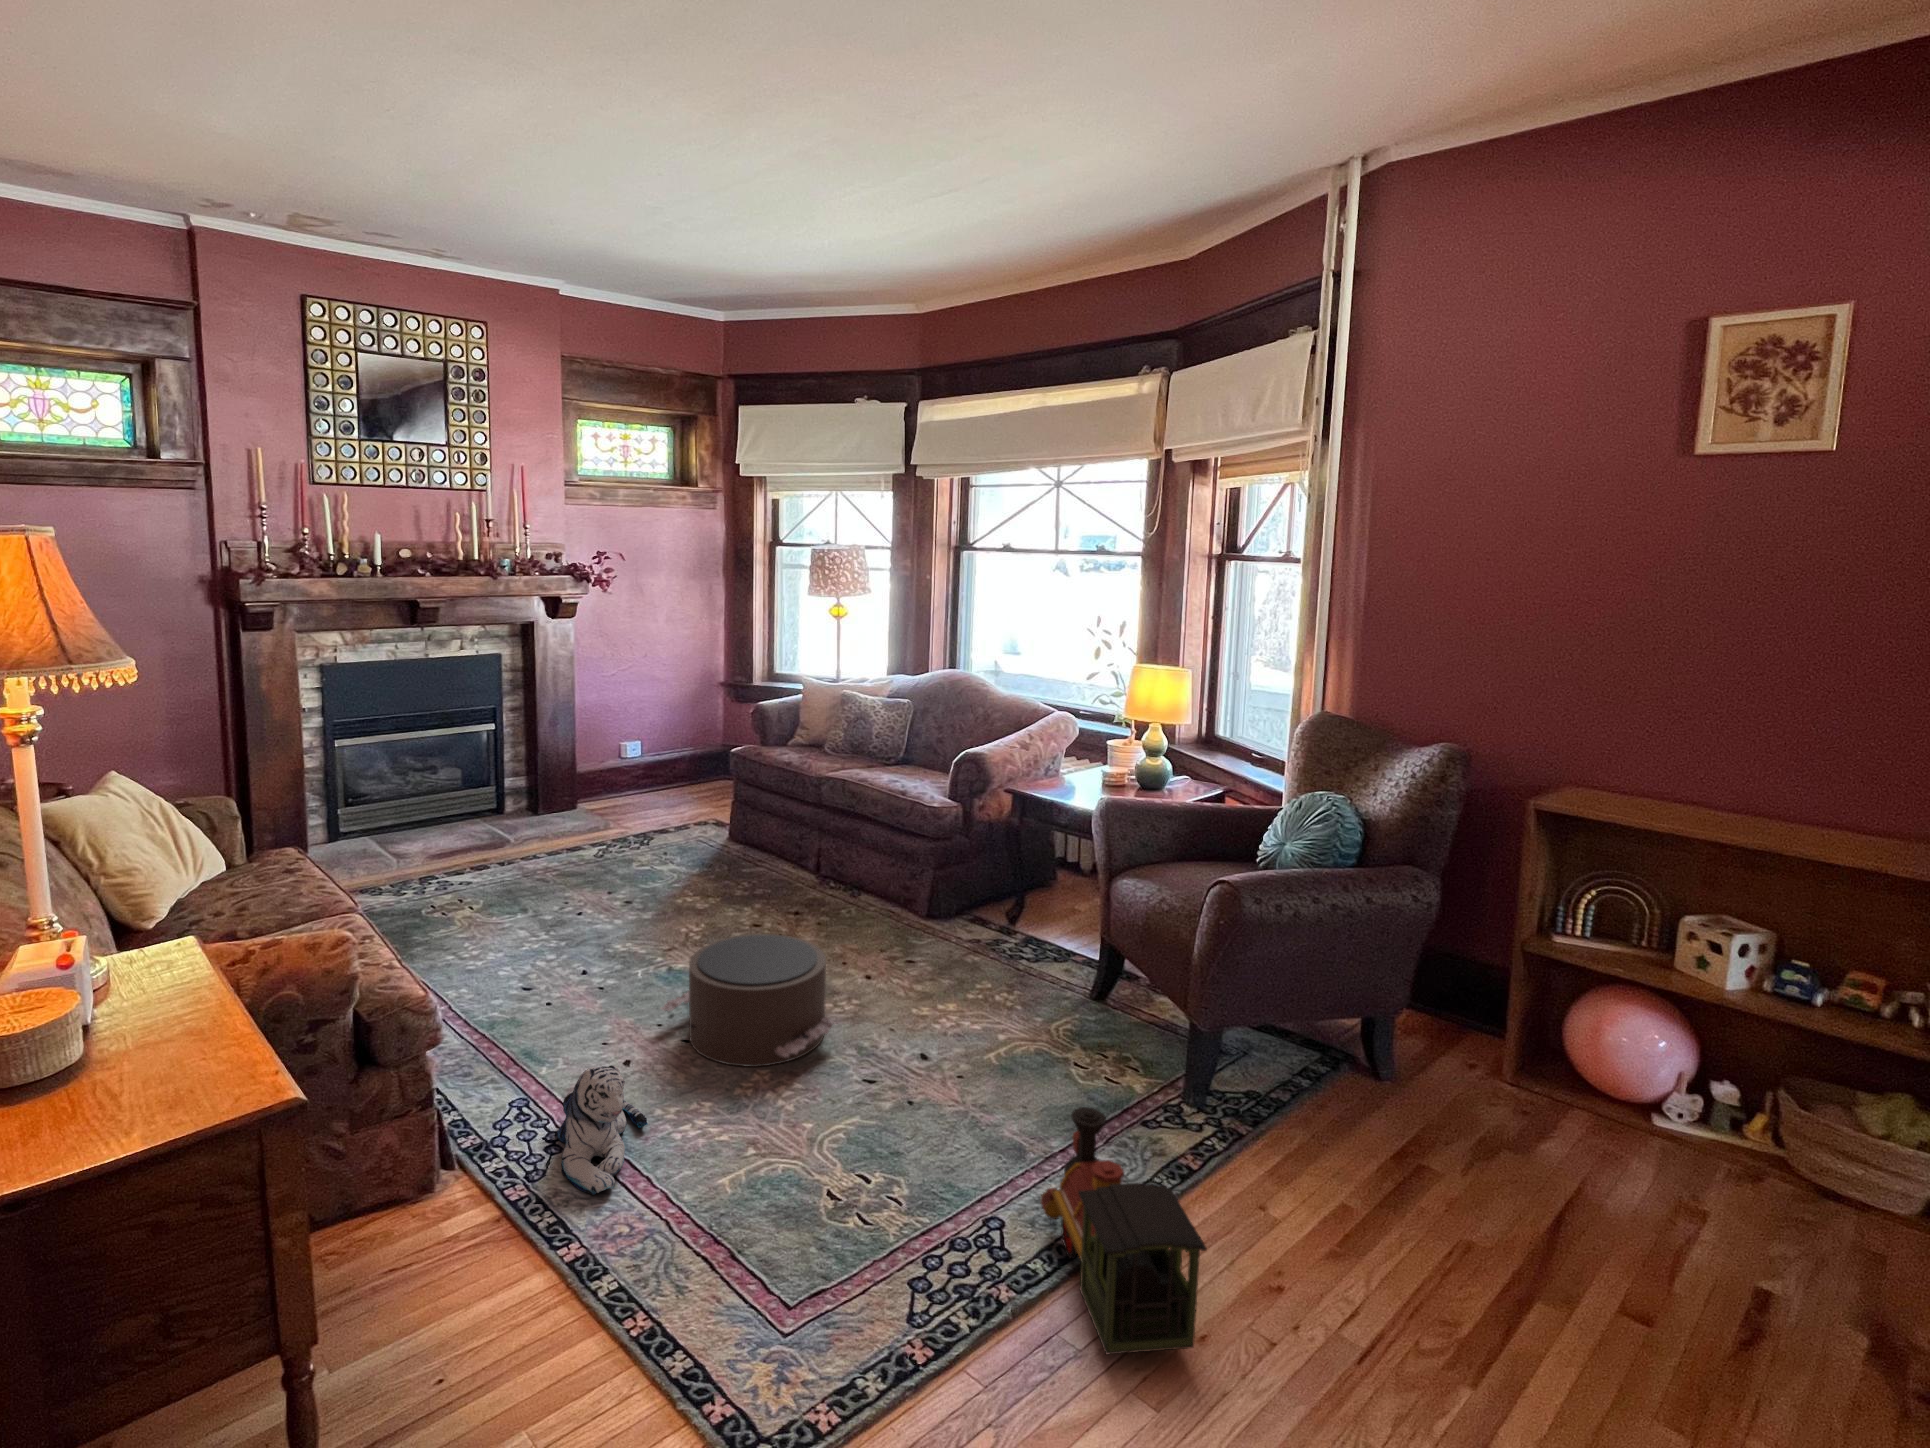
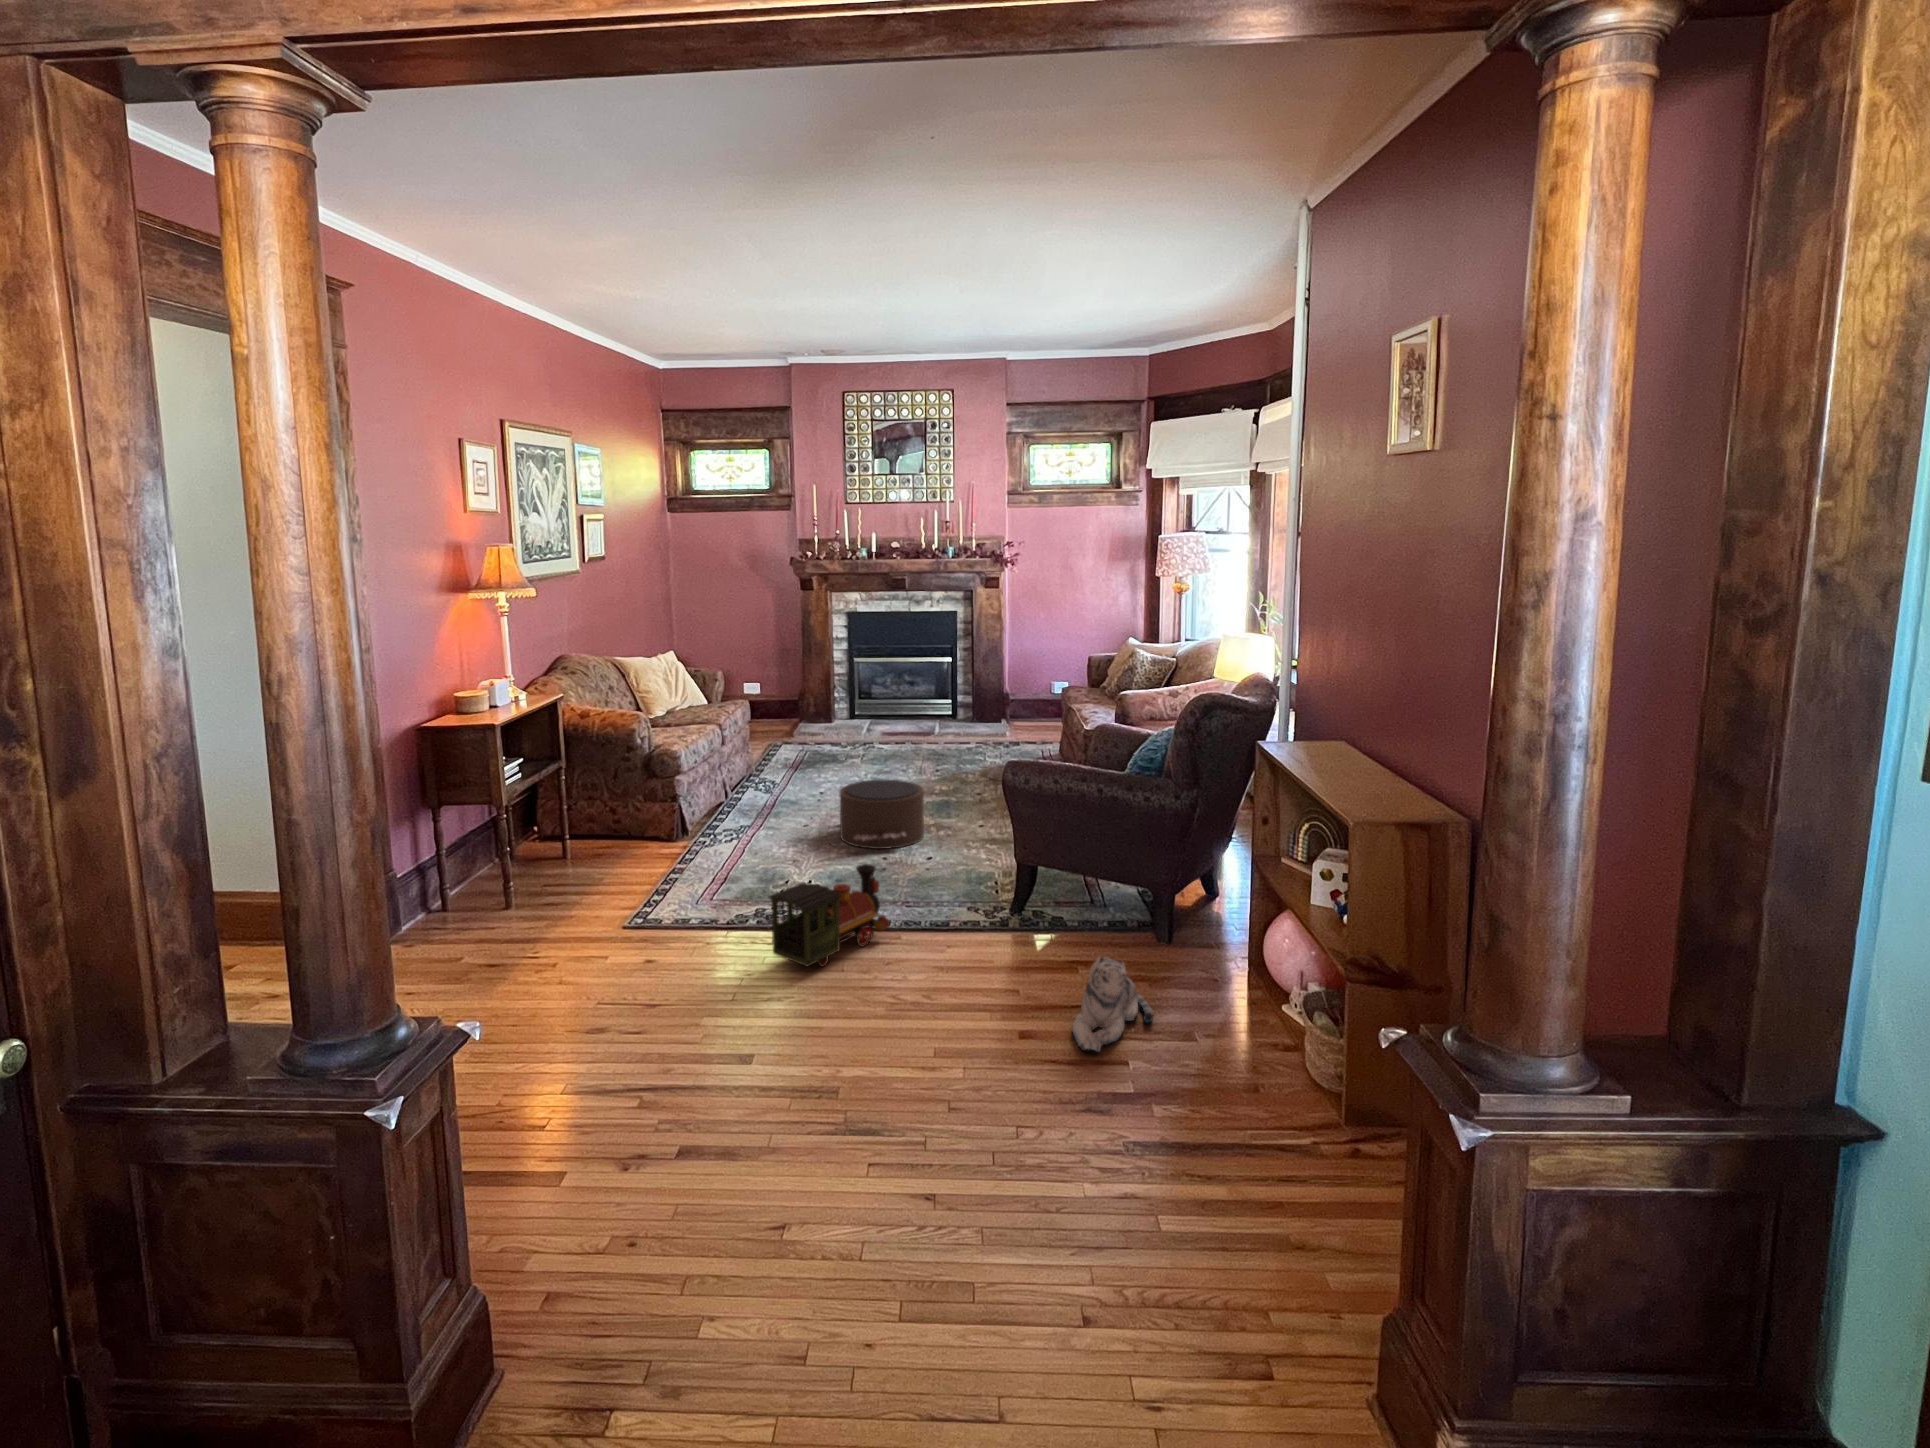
plush toy: present [556,1065,648,1195] -> present [1072,957,1153,1052]

